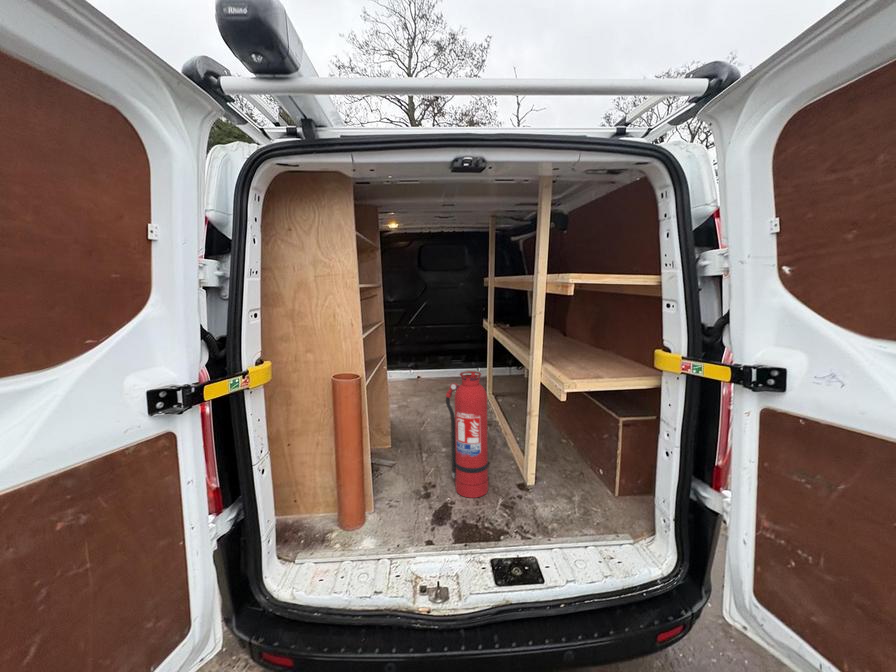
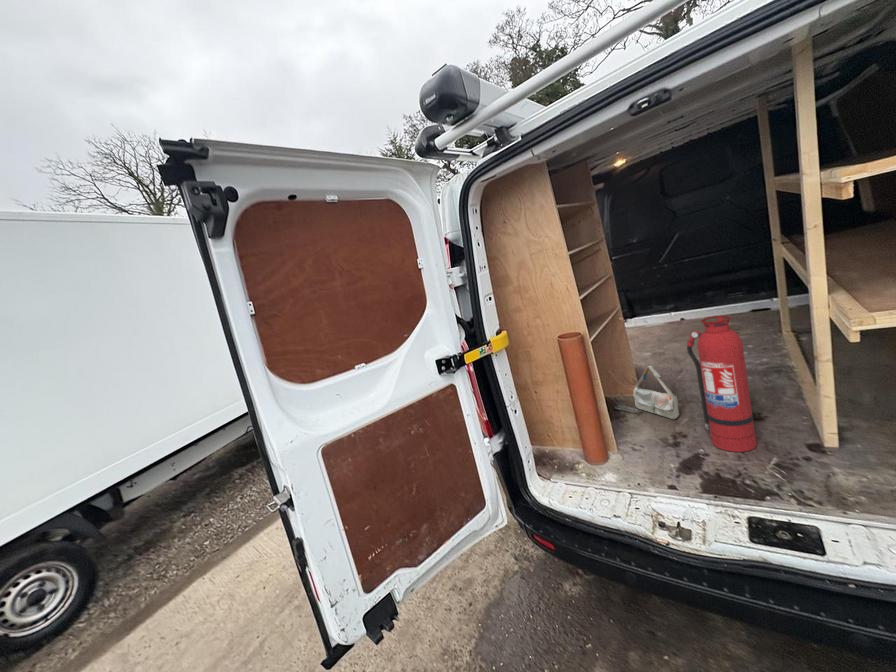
bag: none [390,415,430,470] -> present [633,366,679,419]

